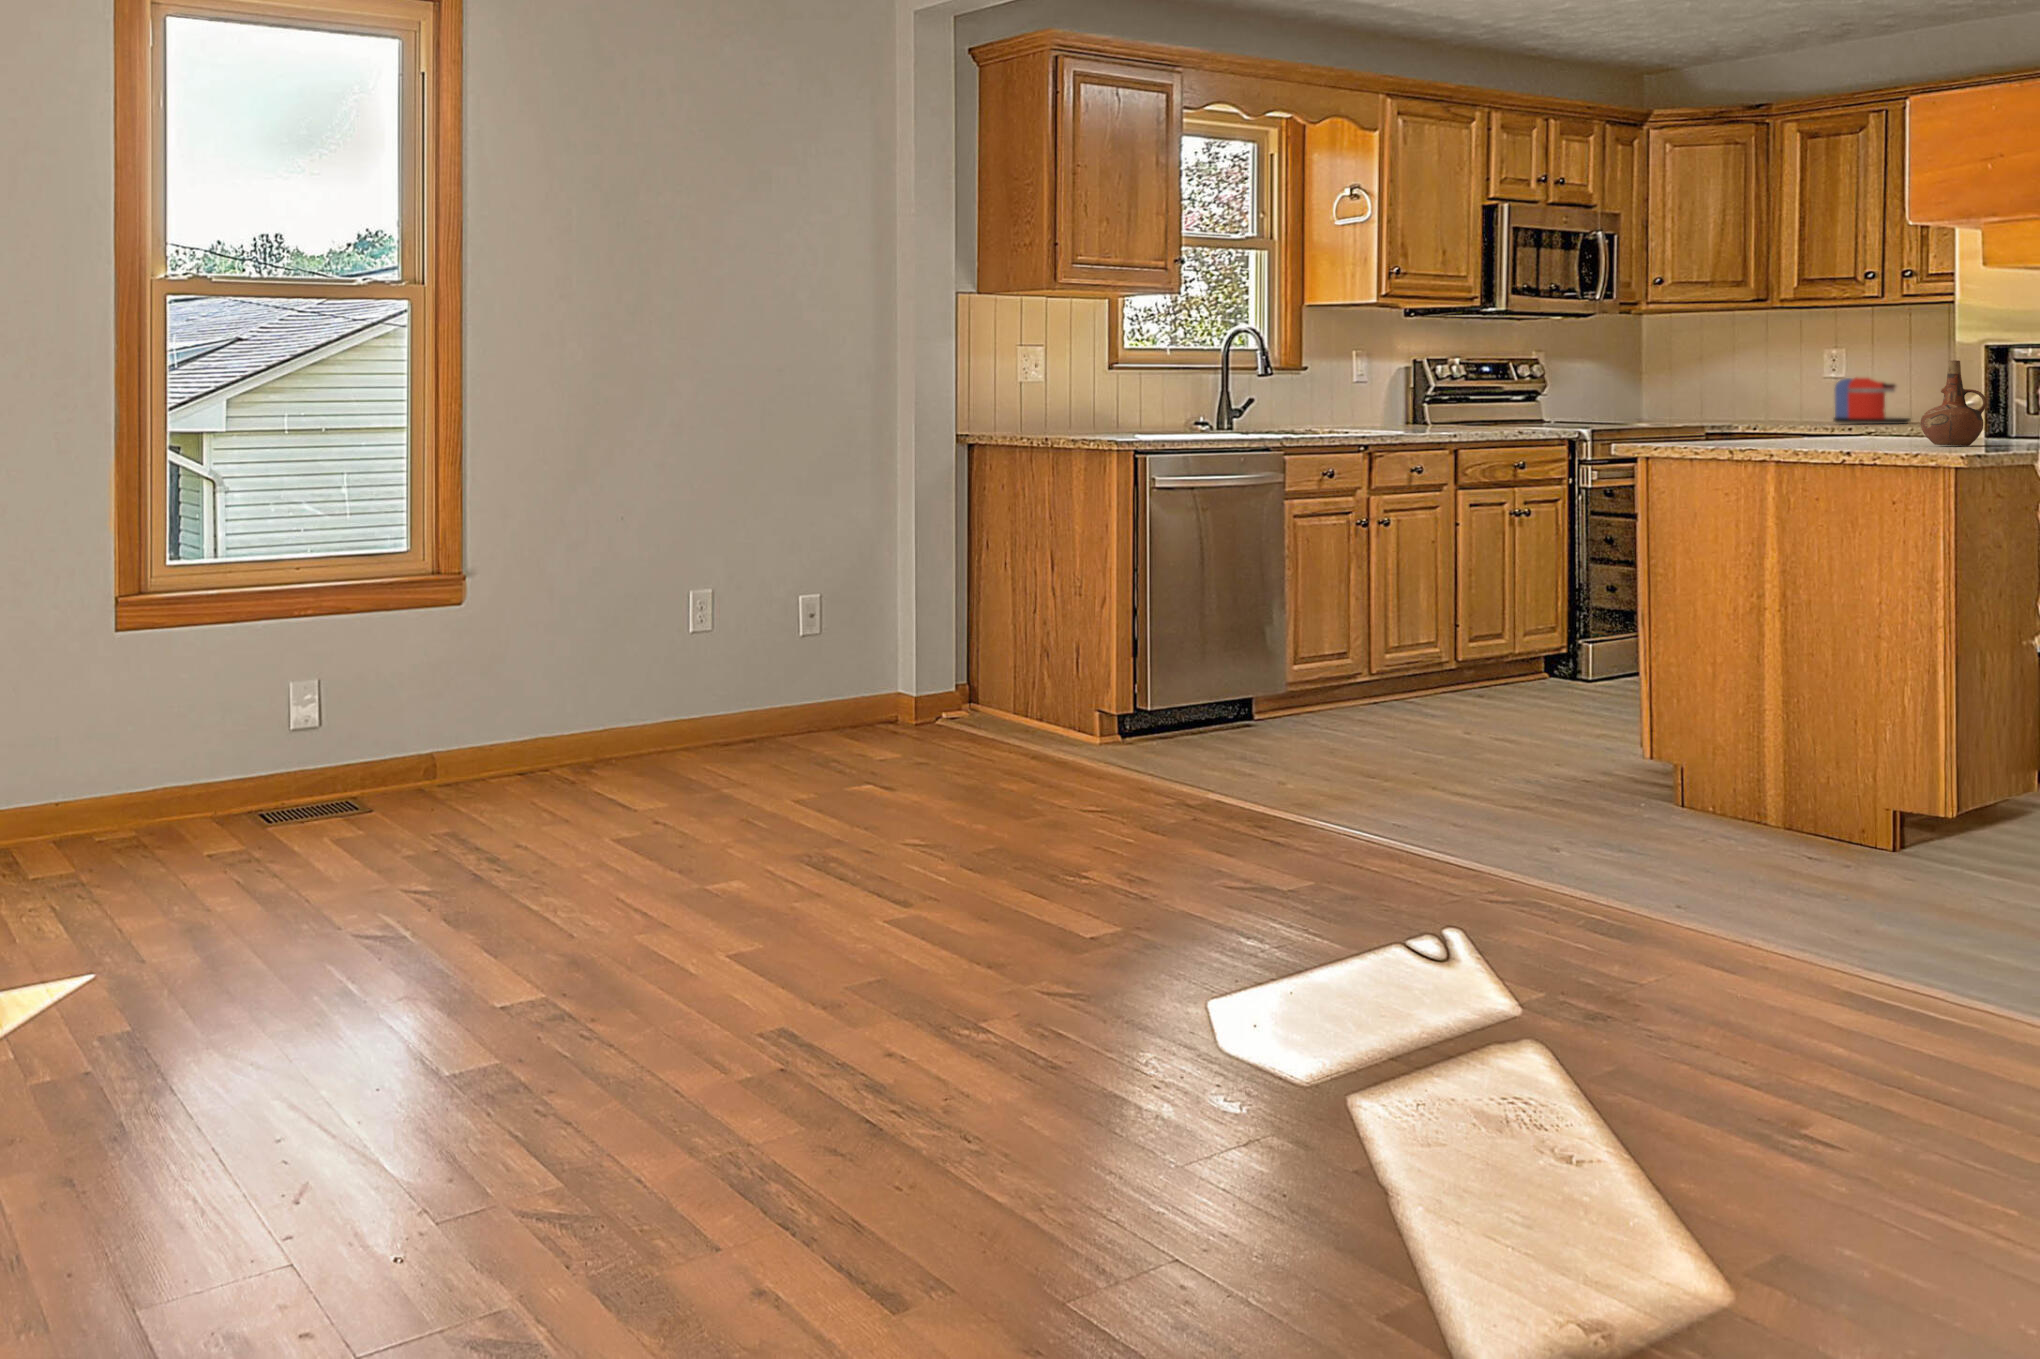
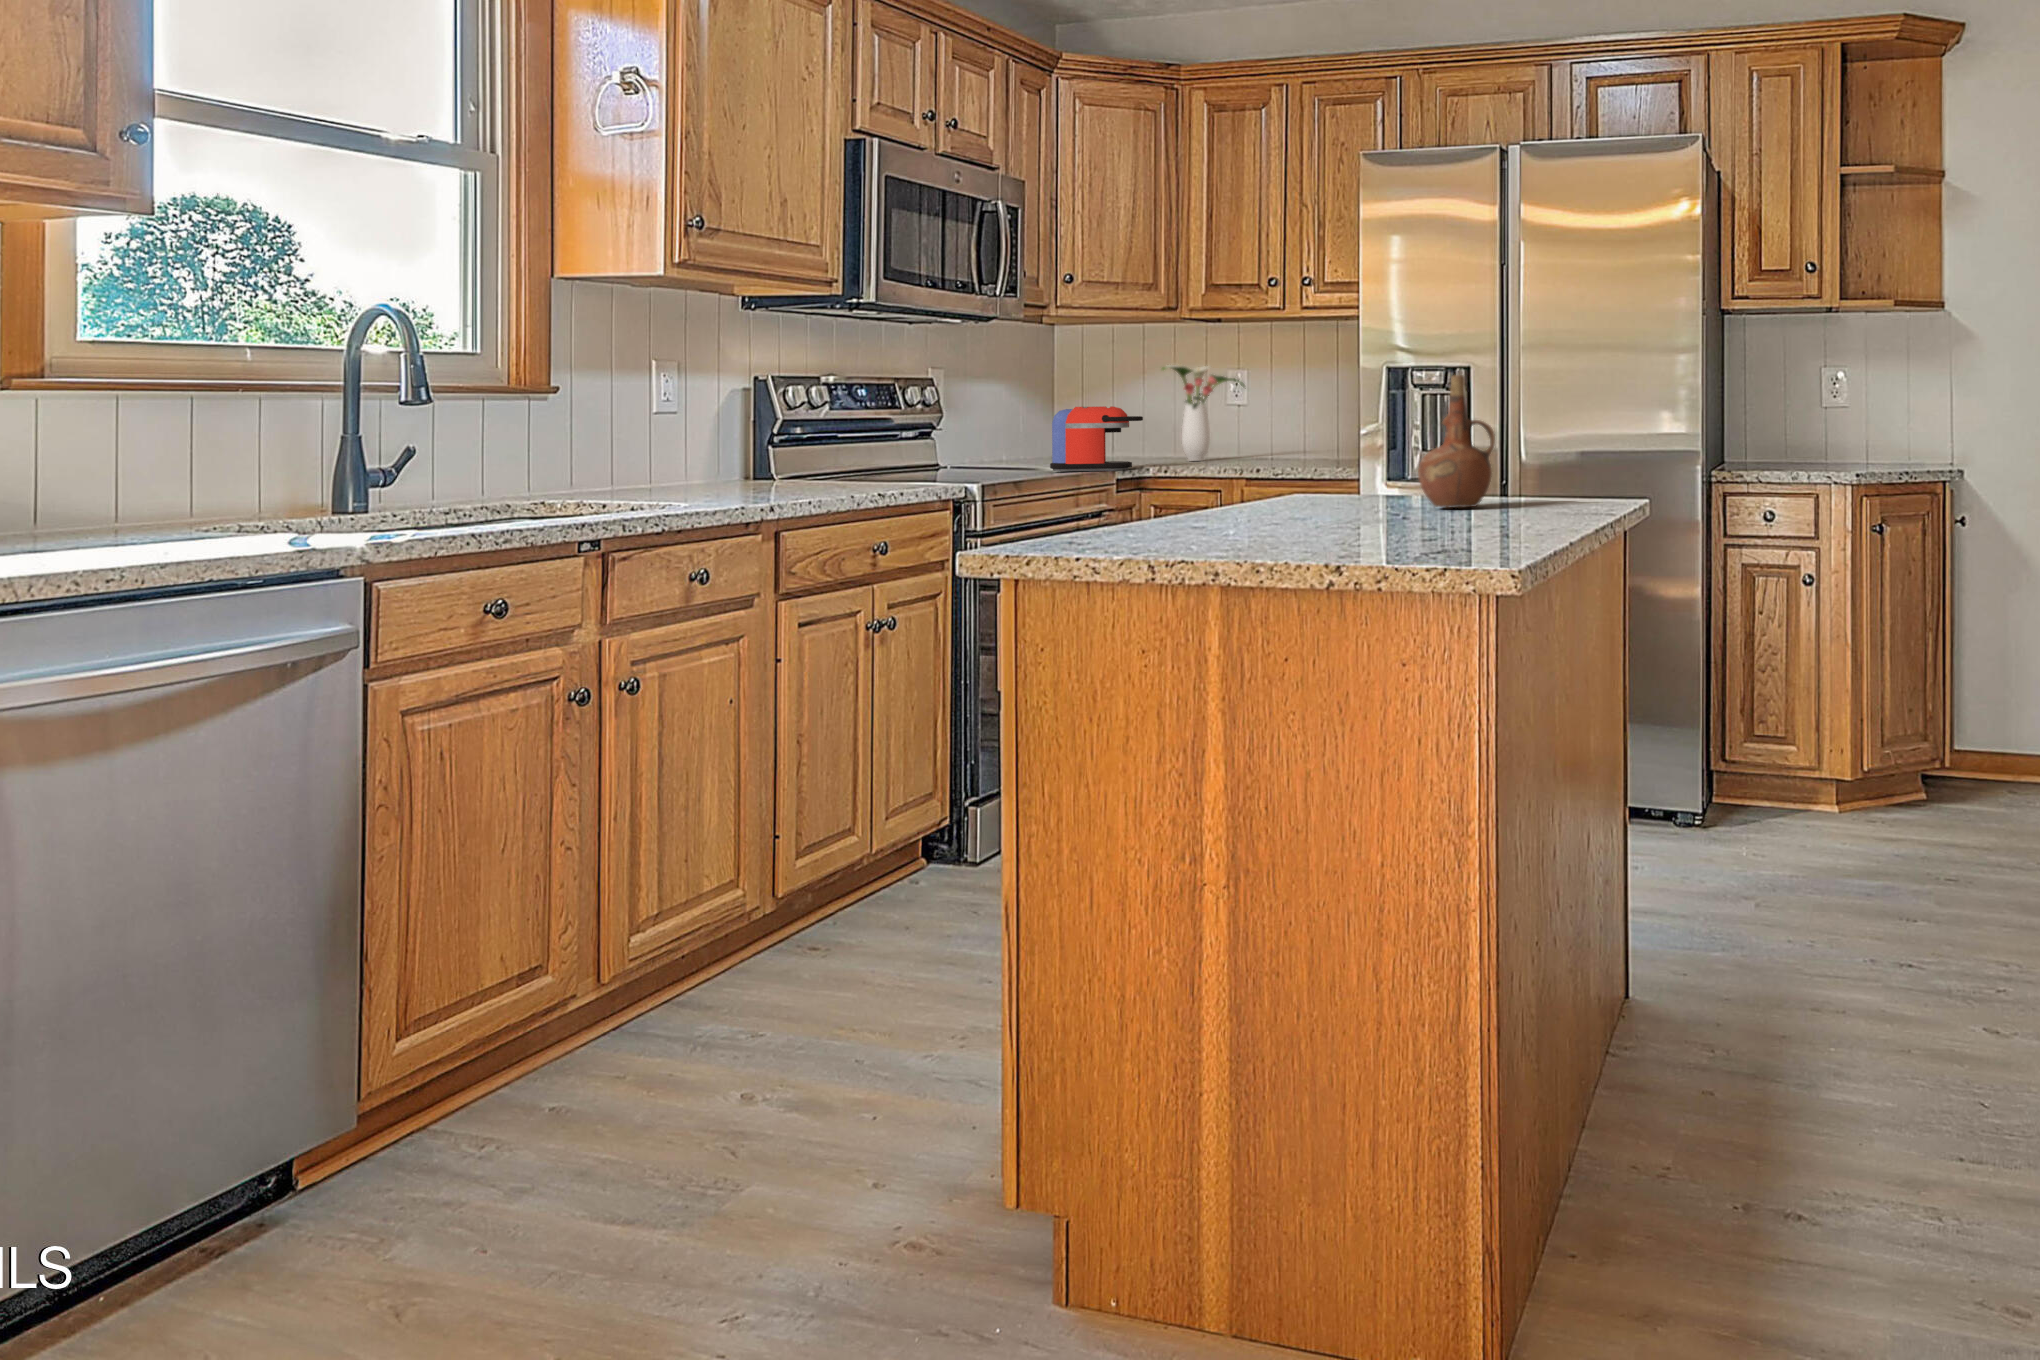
flower arrangement: none [1750,346,1837,426] -> present [1162,365,1245,461]
coffee maker: present [1834,378,1910,424] -> present [1050,406,1143,471]

